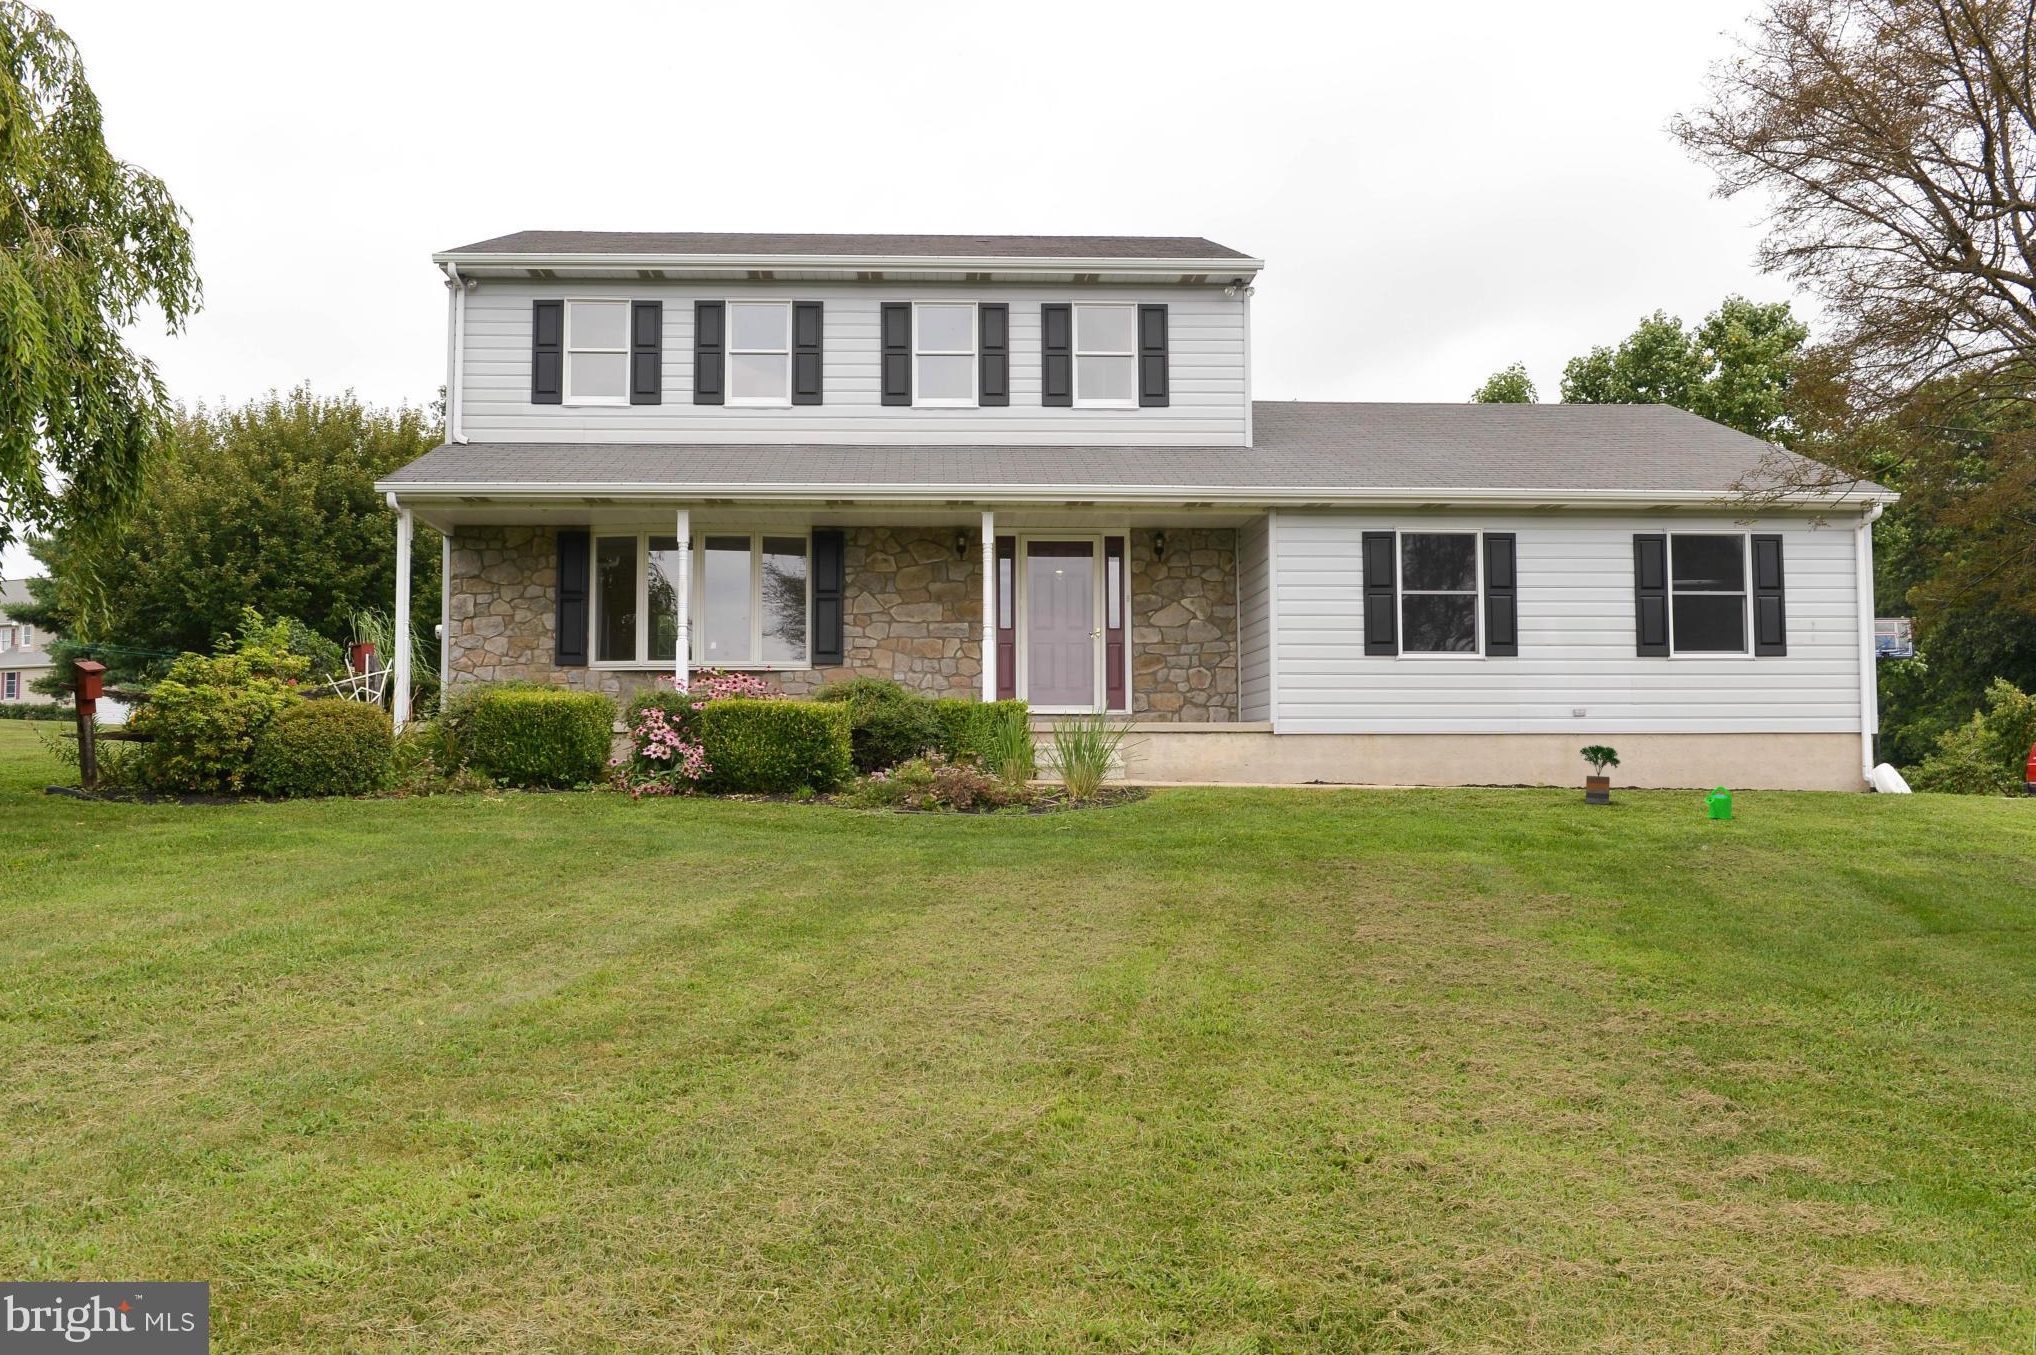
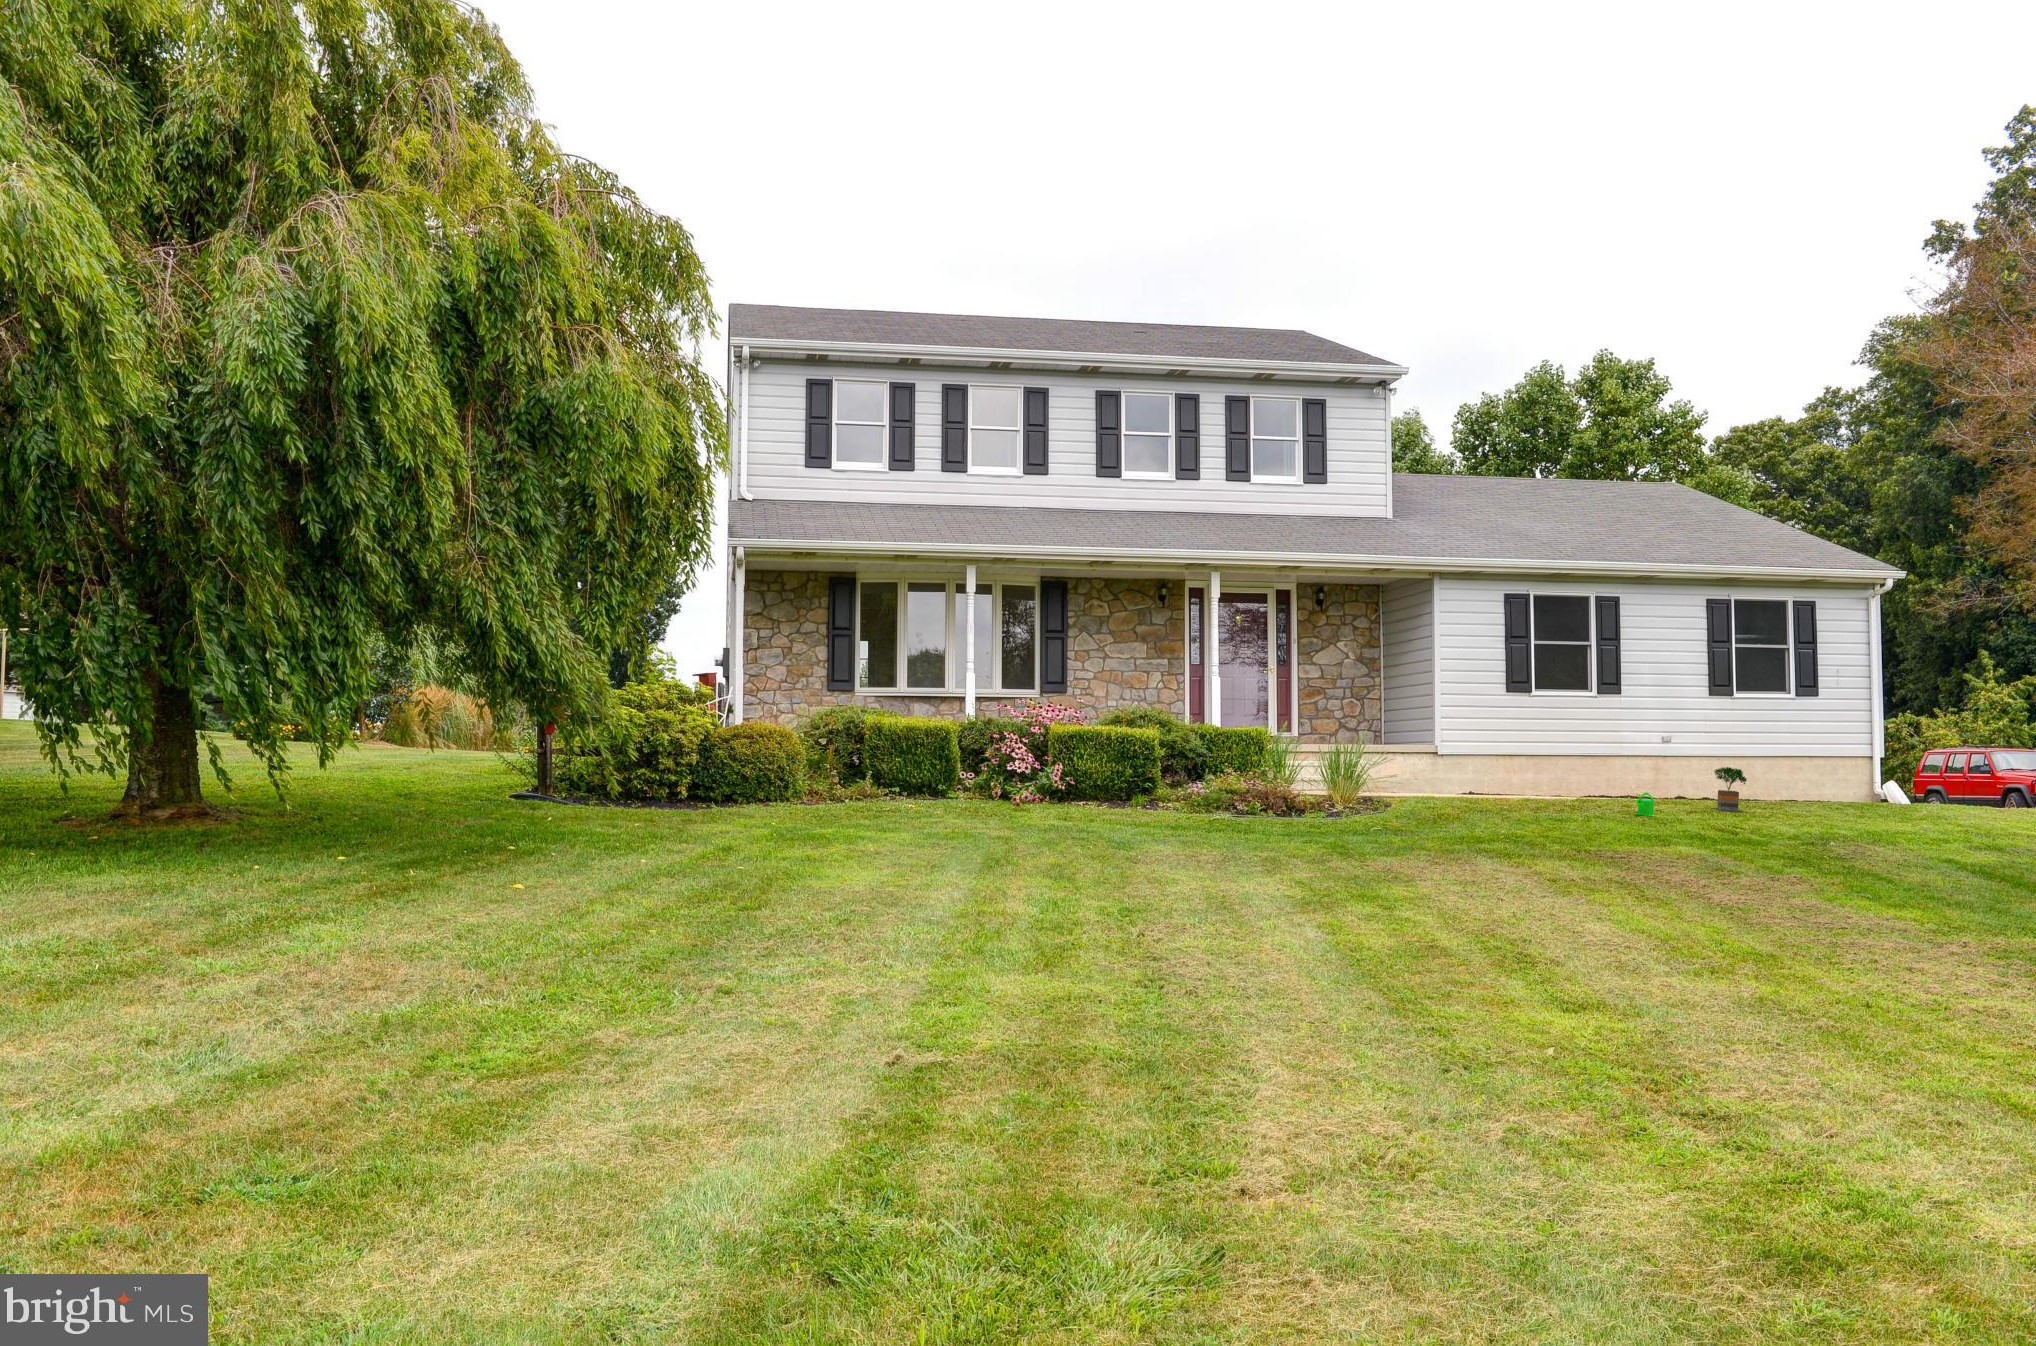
watering can: present [1705,786,1733,819] -> present [1636,792,1655,816]

